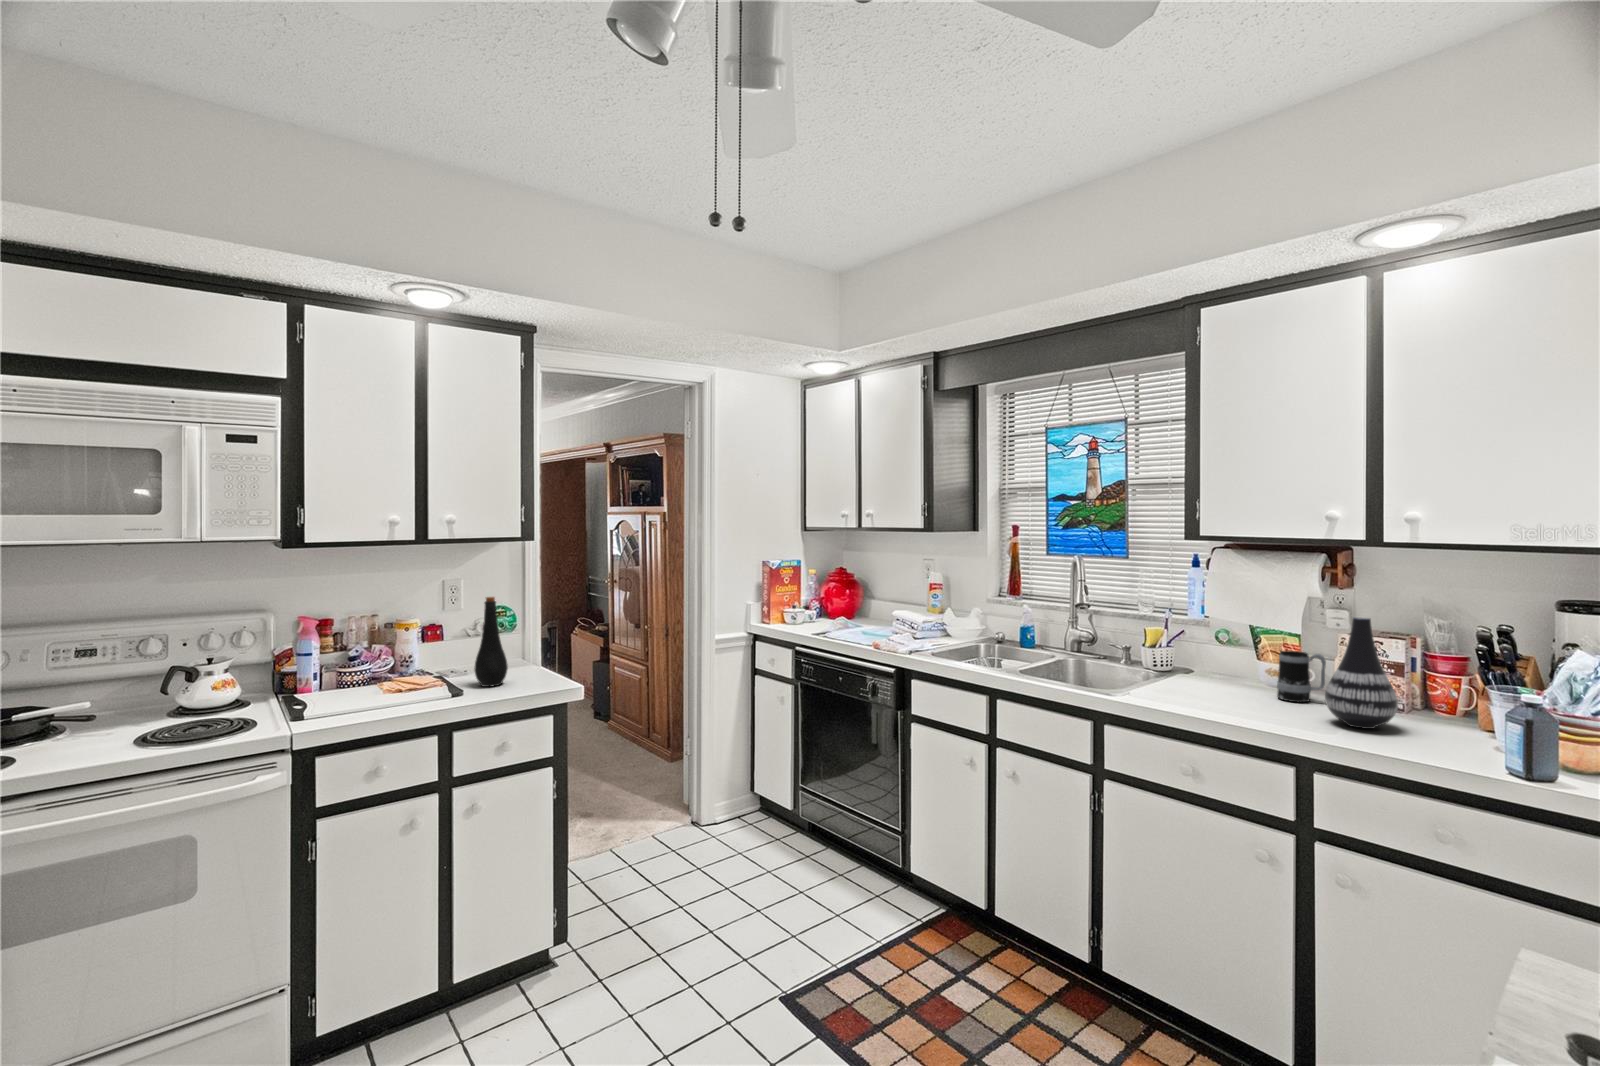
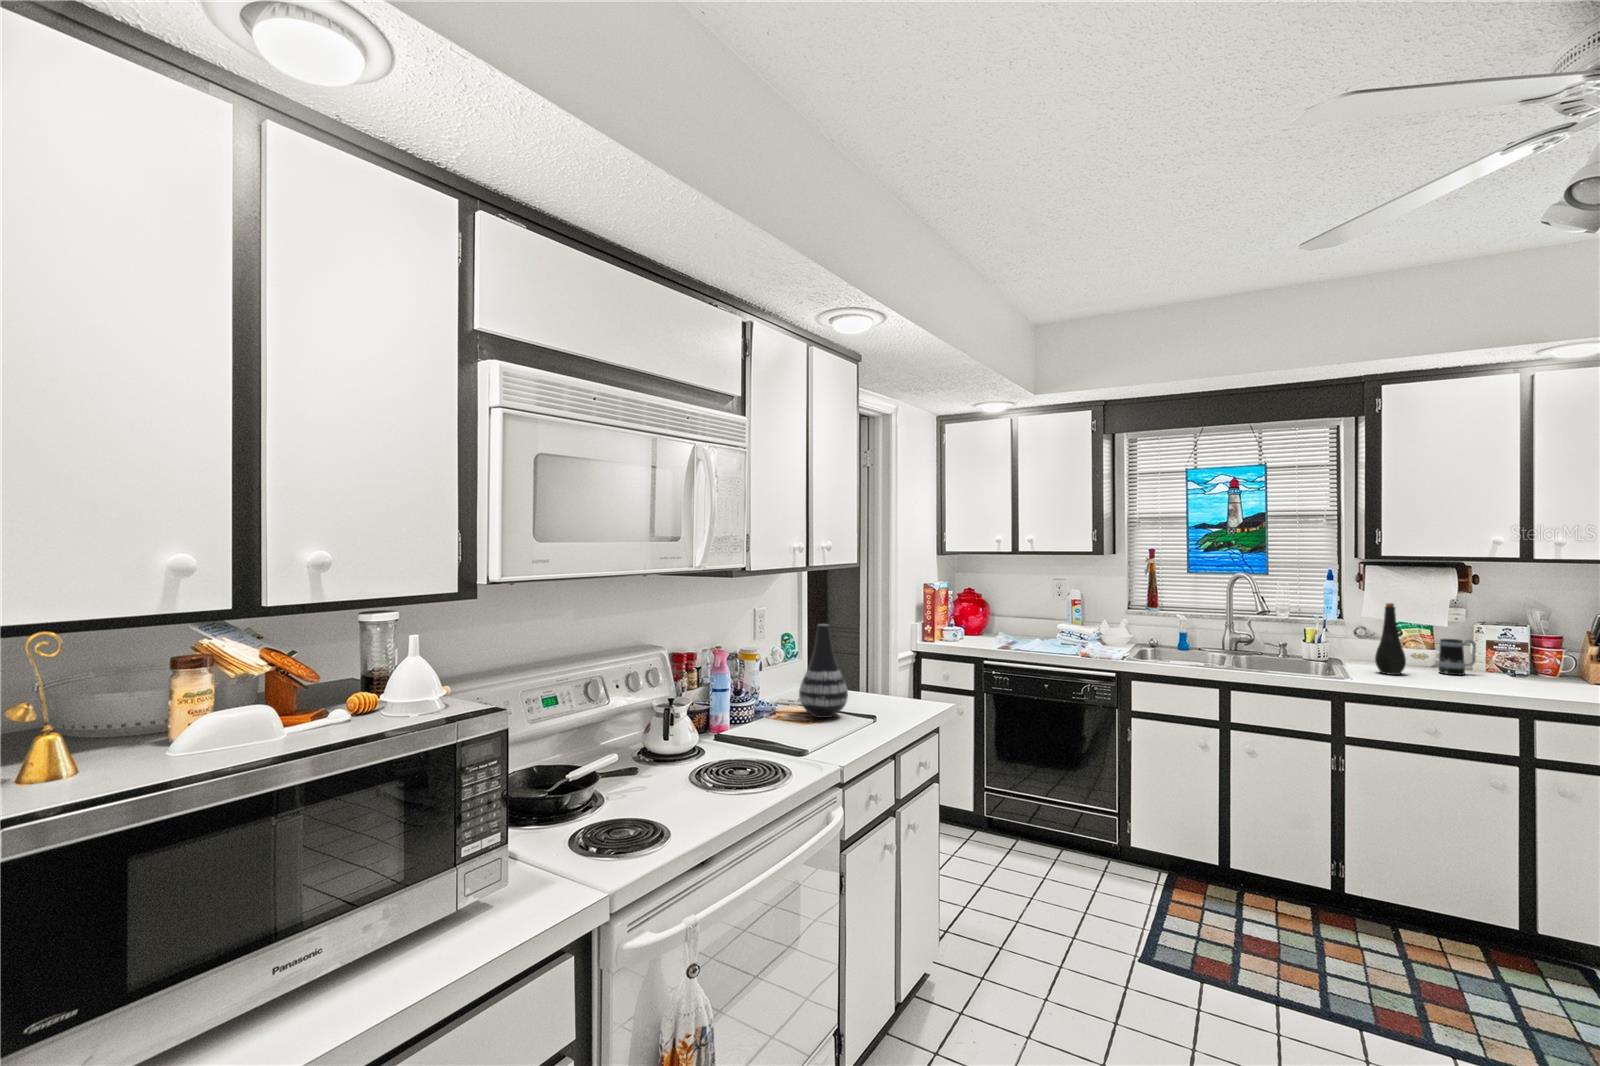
bottle: present [474,597,508,687] -> present [1375,603,1406,675]
vase: present [1325,617,1398,729] -> present [799,624,848,718]

